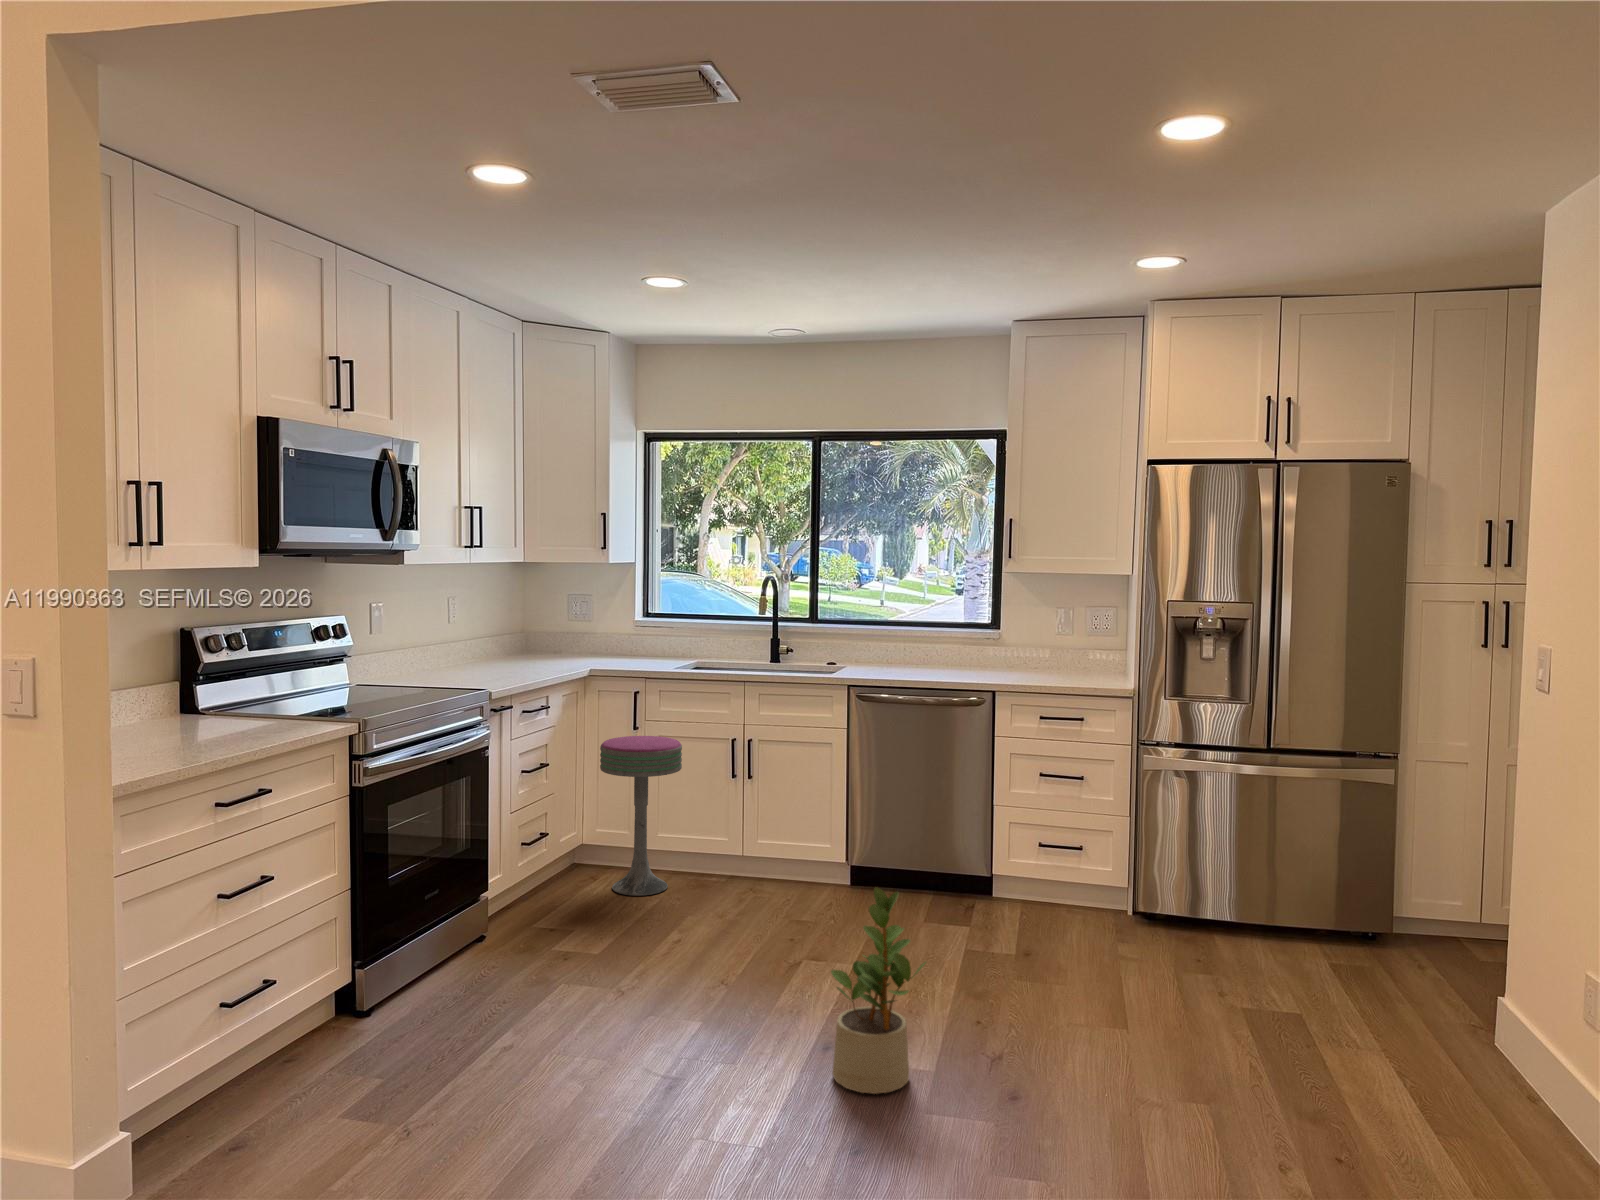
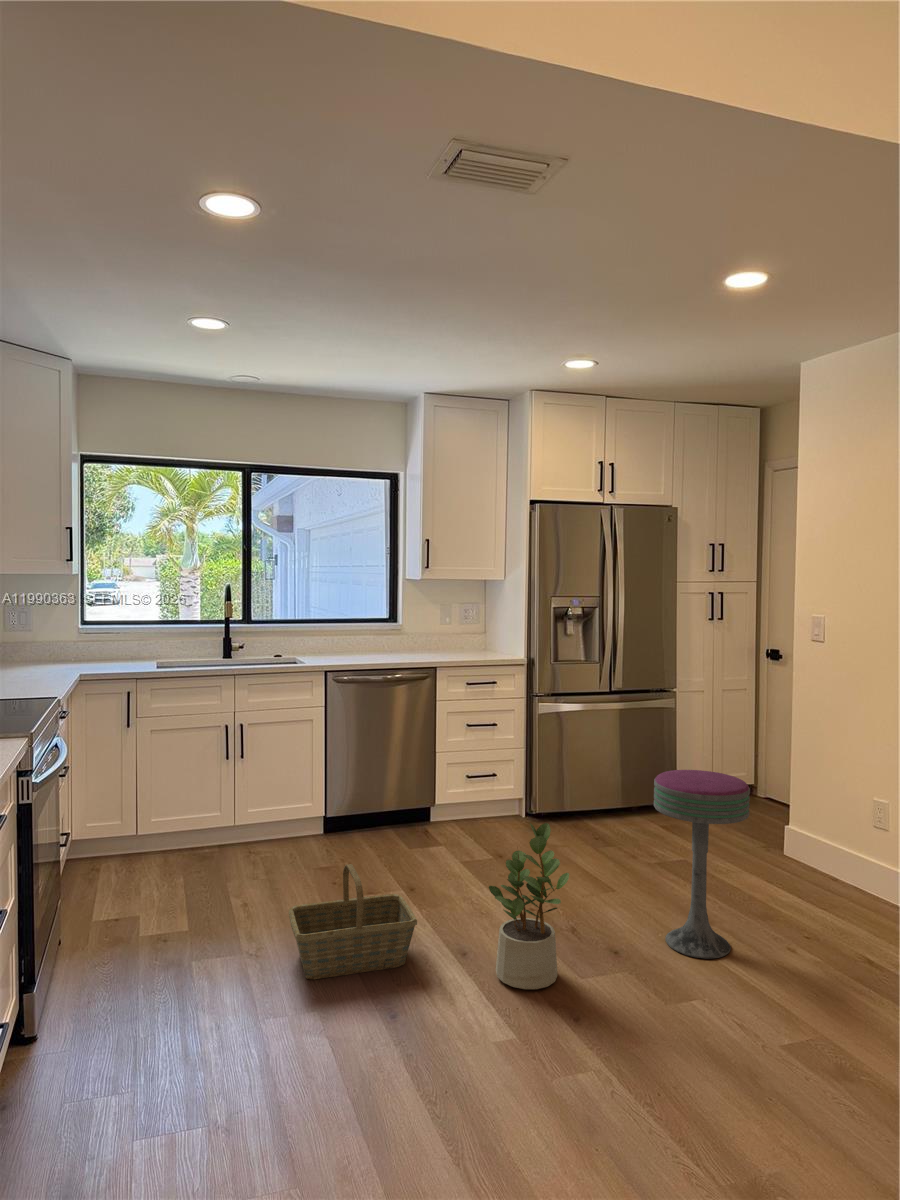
bar stool: present [600,736,682,896] -> present [654,770,750,959]
basket: none [639,904,790,1031] -> present [289,864,417,980]

